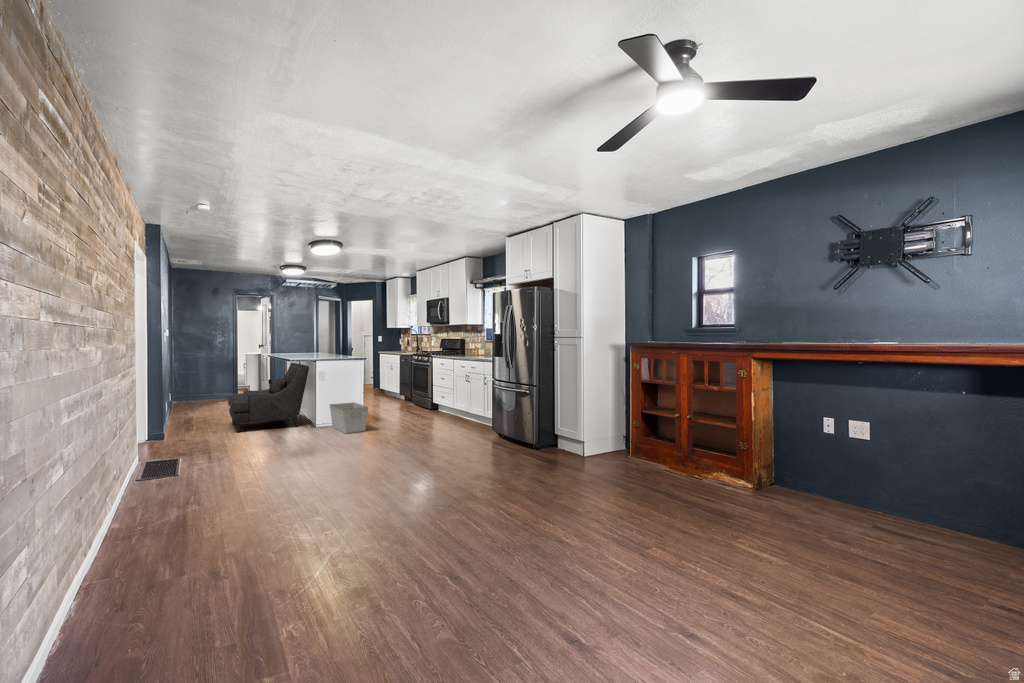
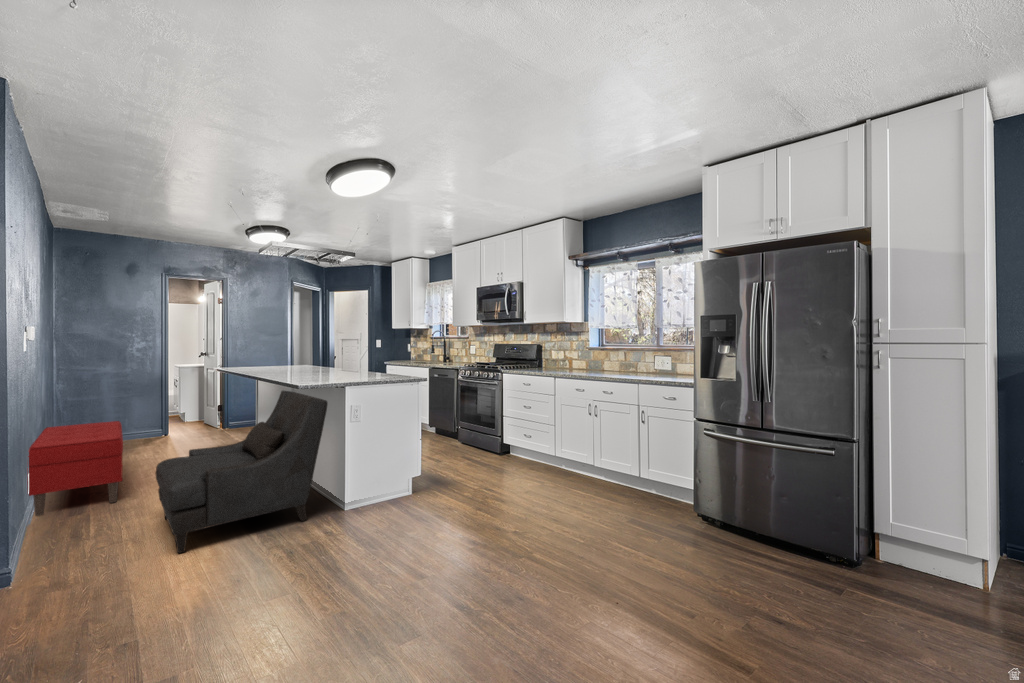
bench: none [171,381,213,422] -> present [28,421,123,516]
storage bin: present [330,403,368,433] -> none [372,465,459,541]

